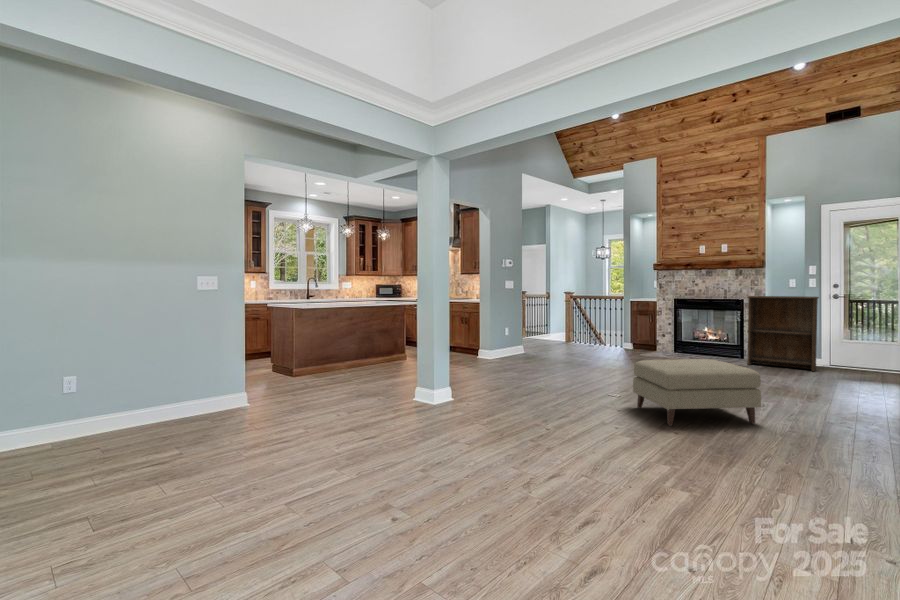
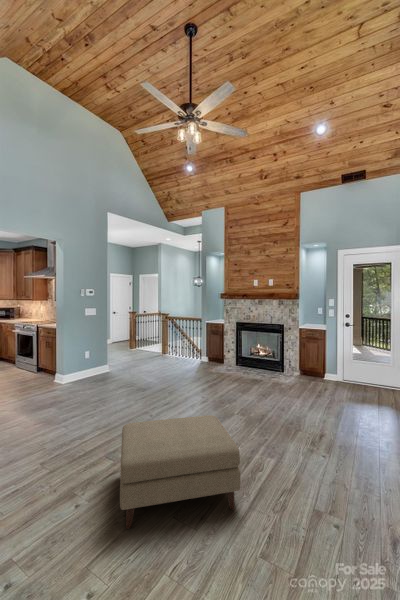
bookshelf: present [748,296,819,372] -> none [284,323,335,389]

